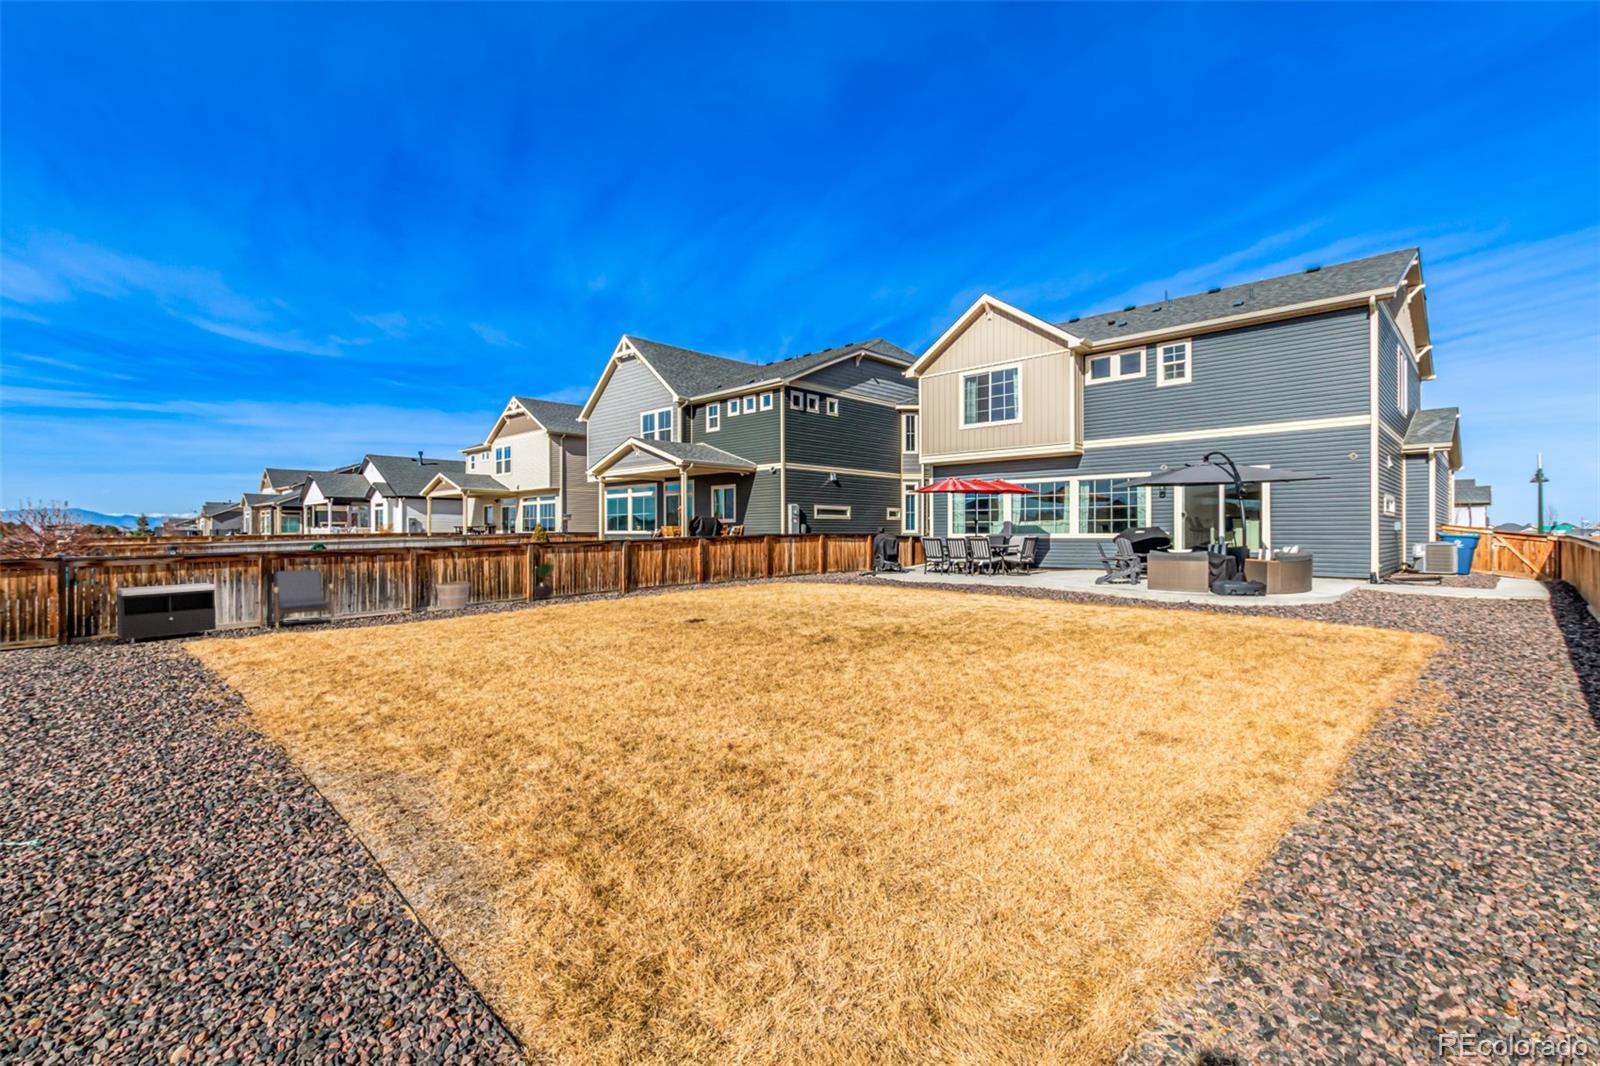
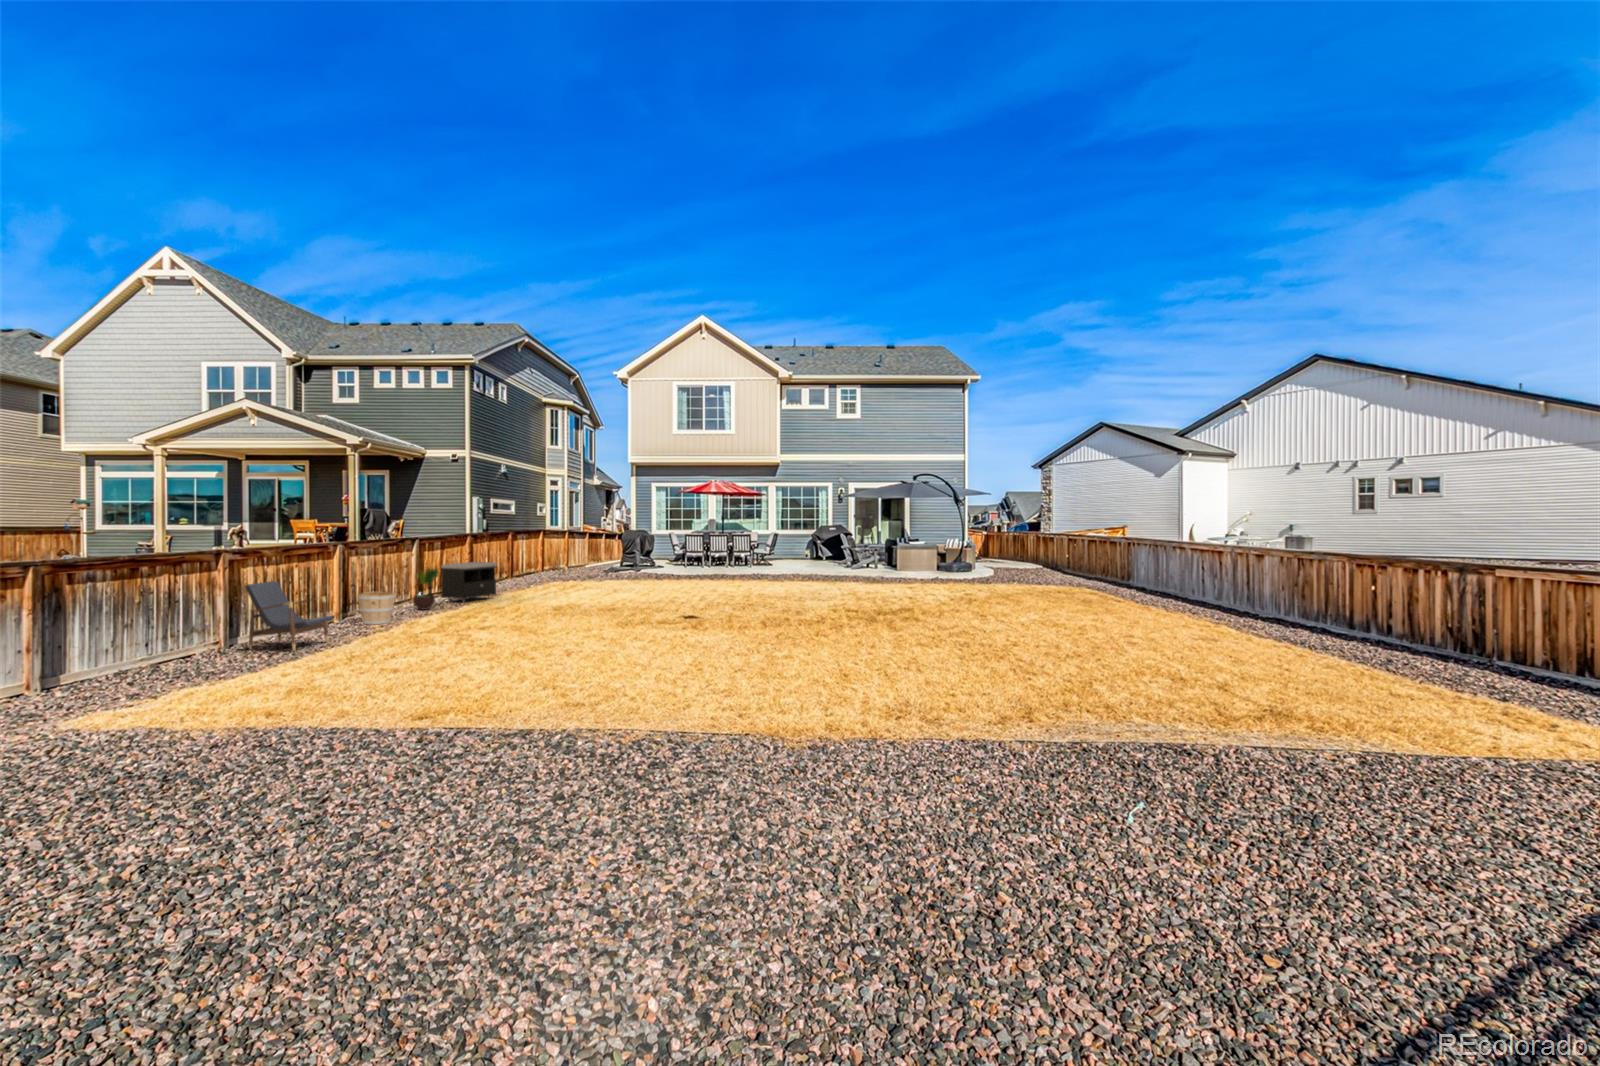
storage bench: present [116,583,216,643] -> present [441,562,497,601]

